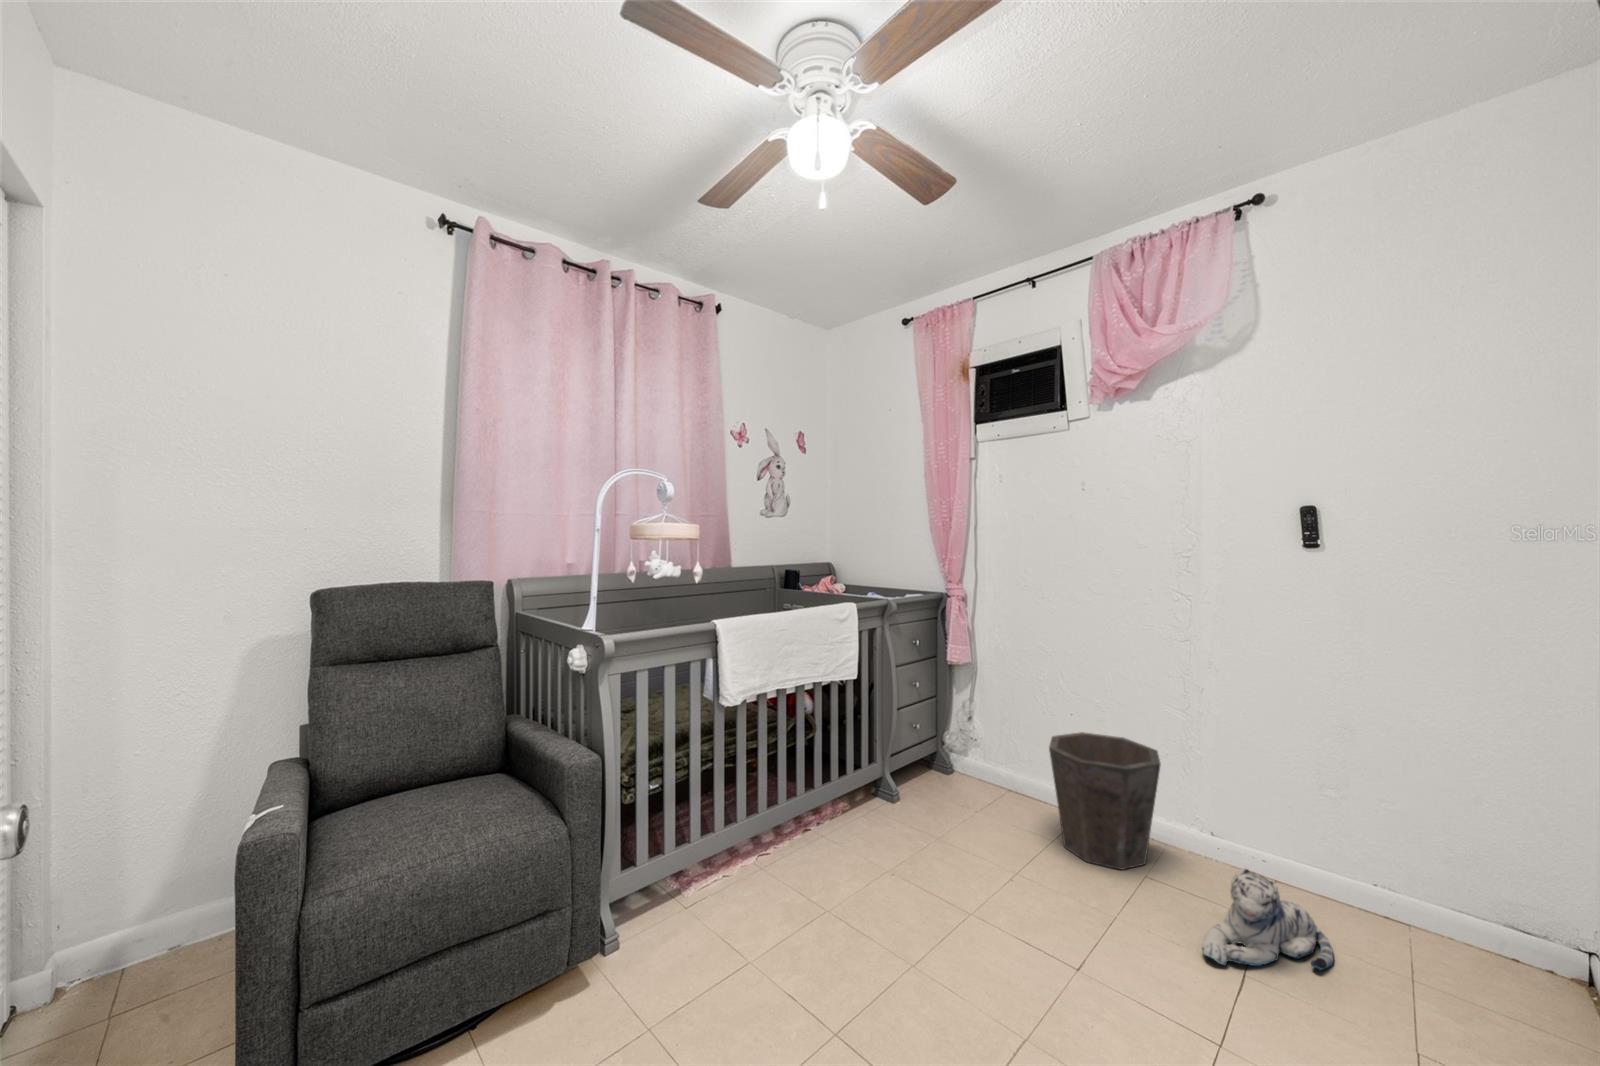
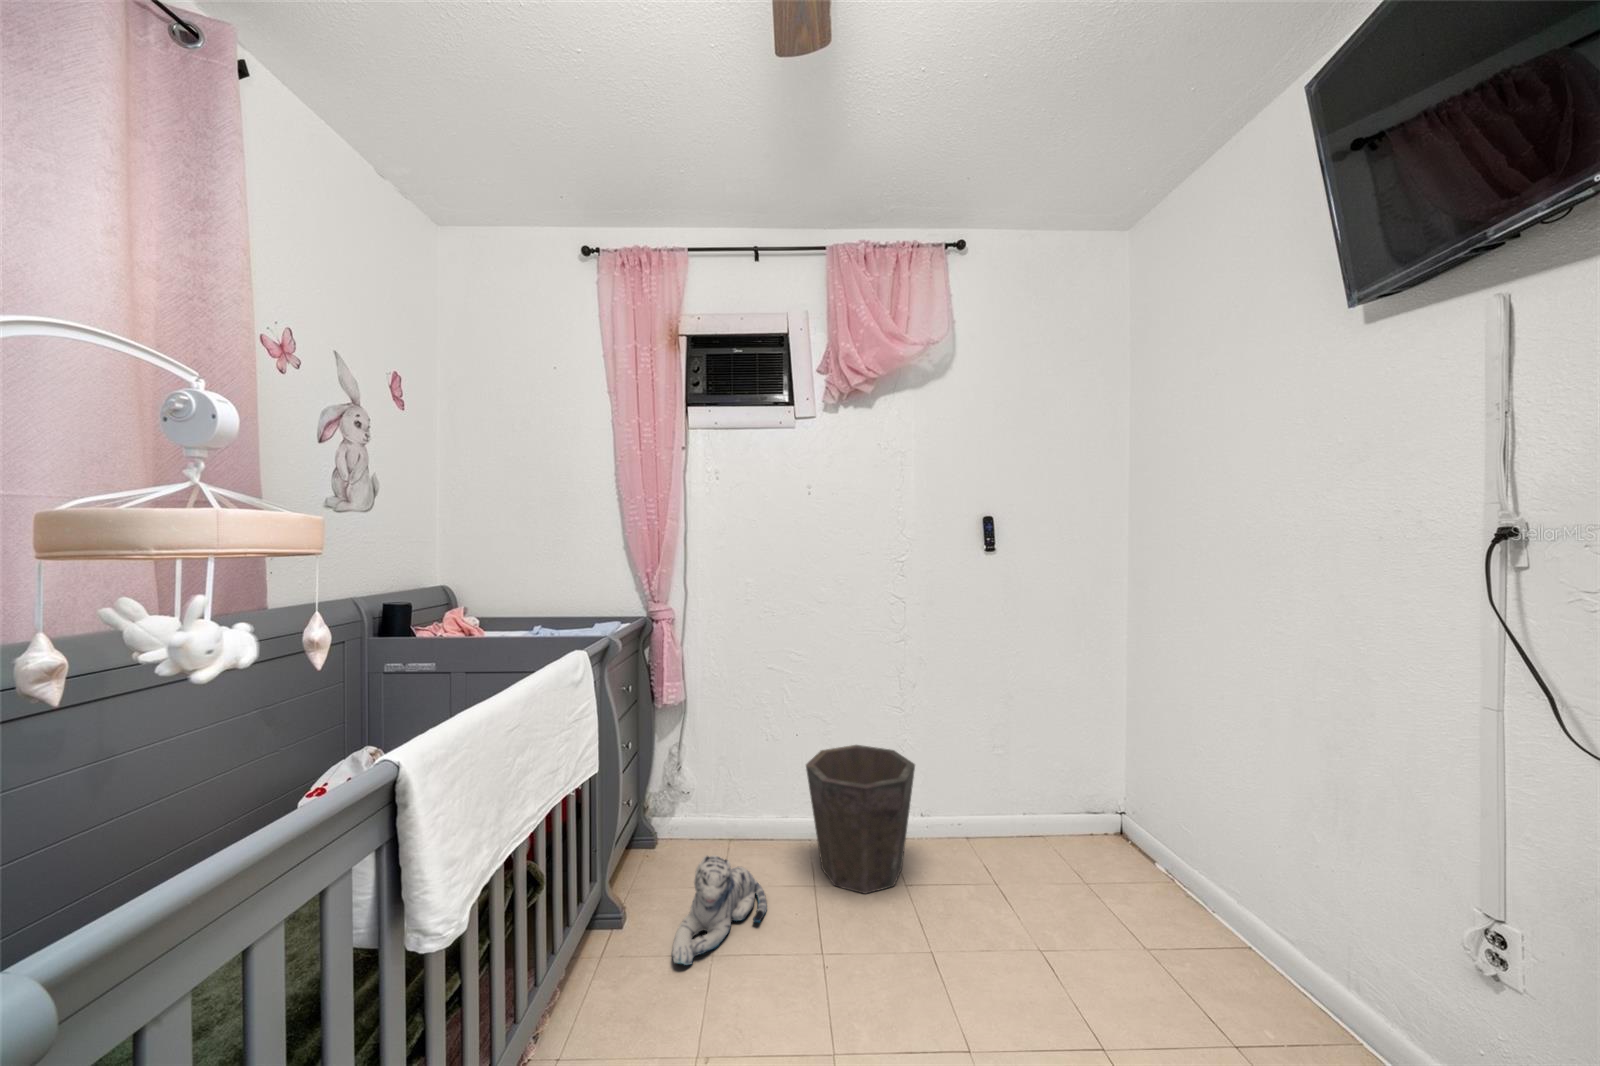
plush toy: present [1202,868,1335,970] -> present [672,855,767,965]

